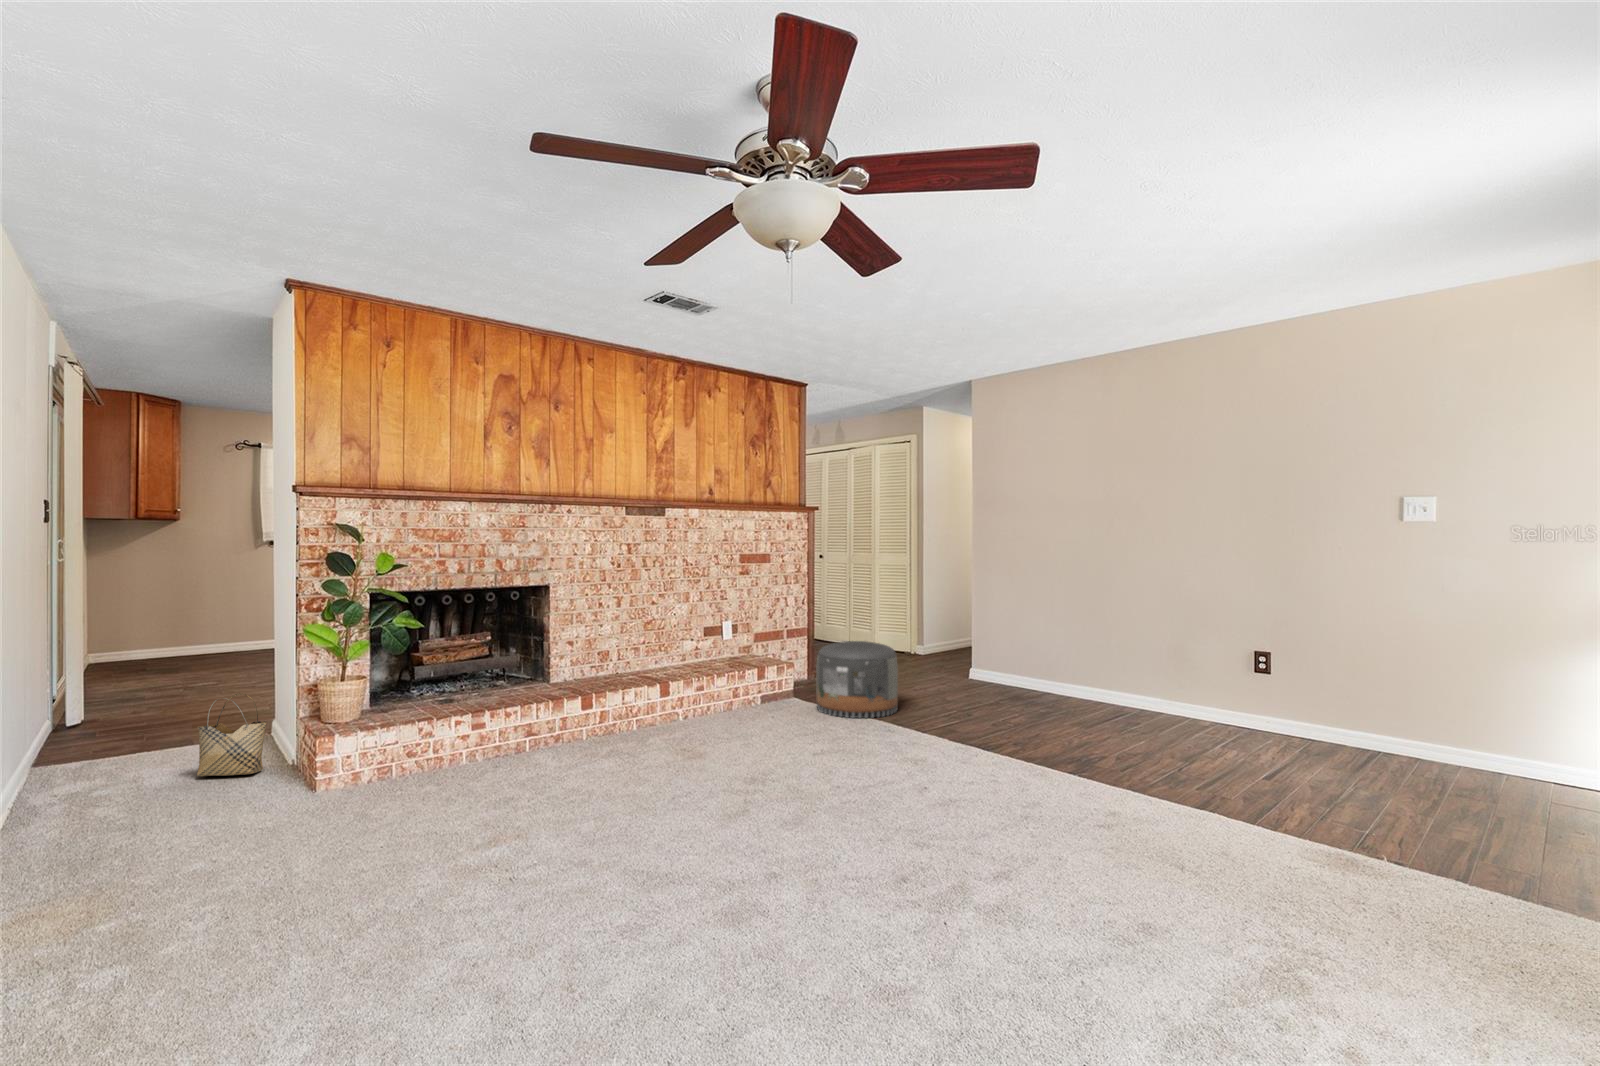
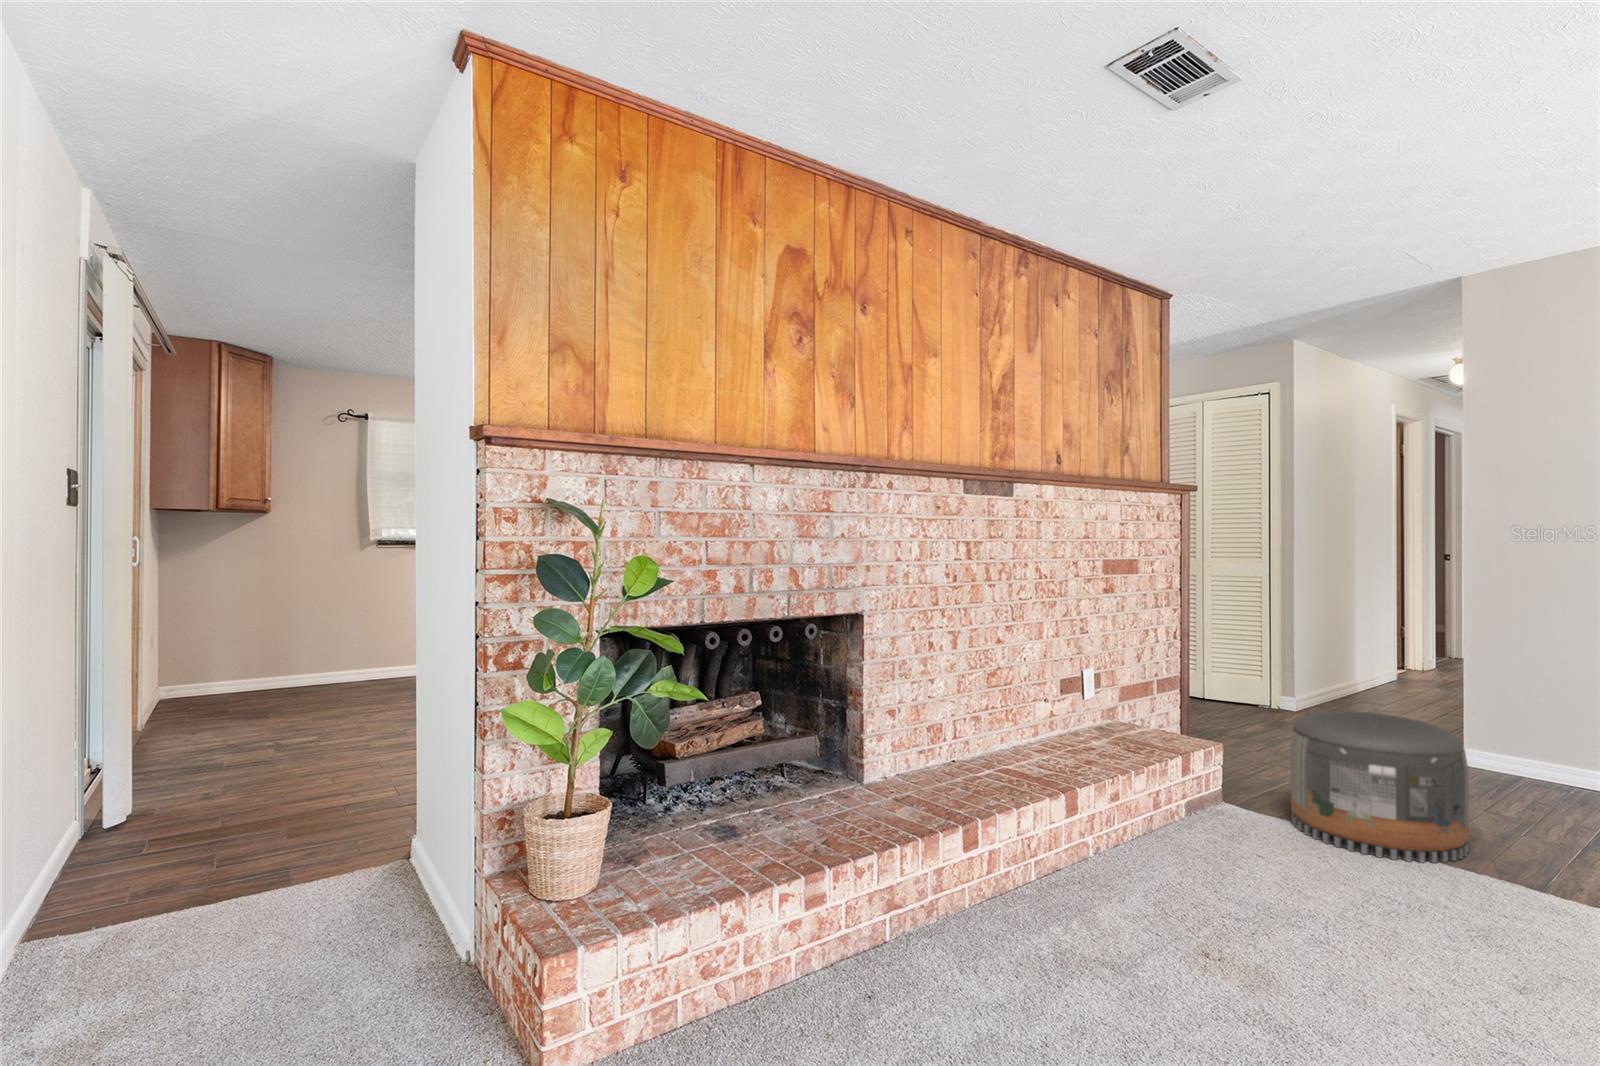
woven basket: present [197,693,267,776] -> none [301,827,428,1002]

